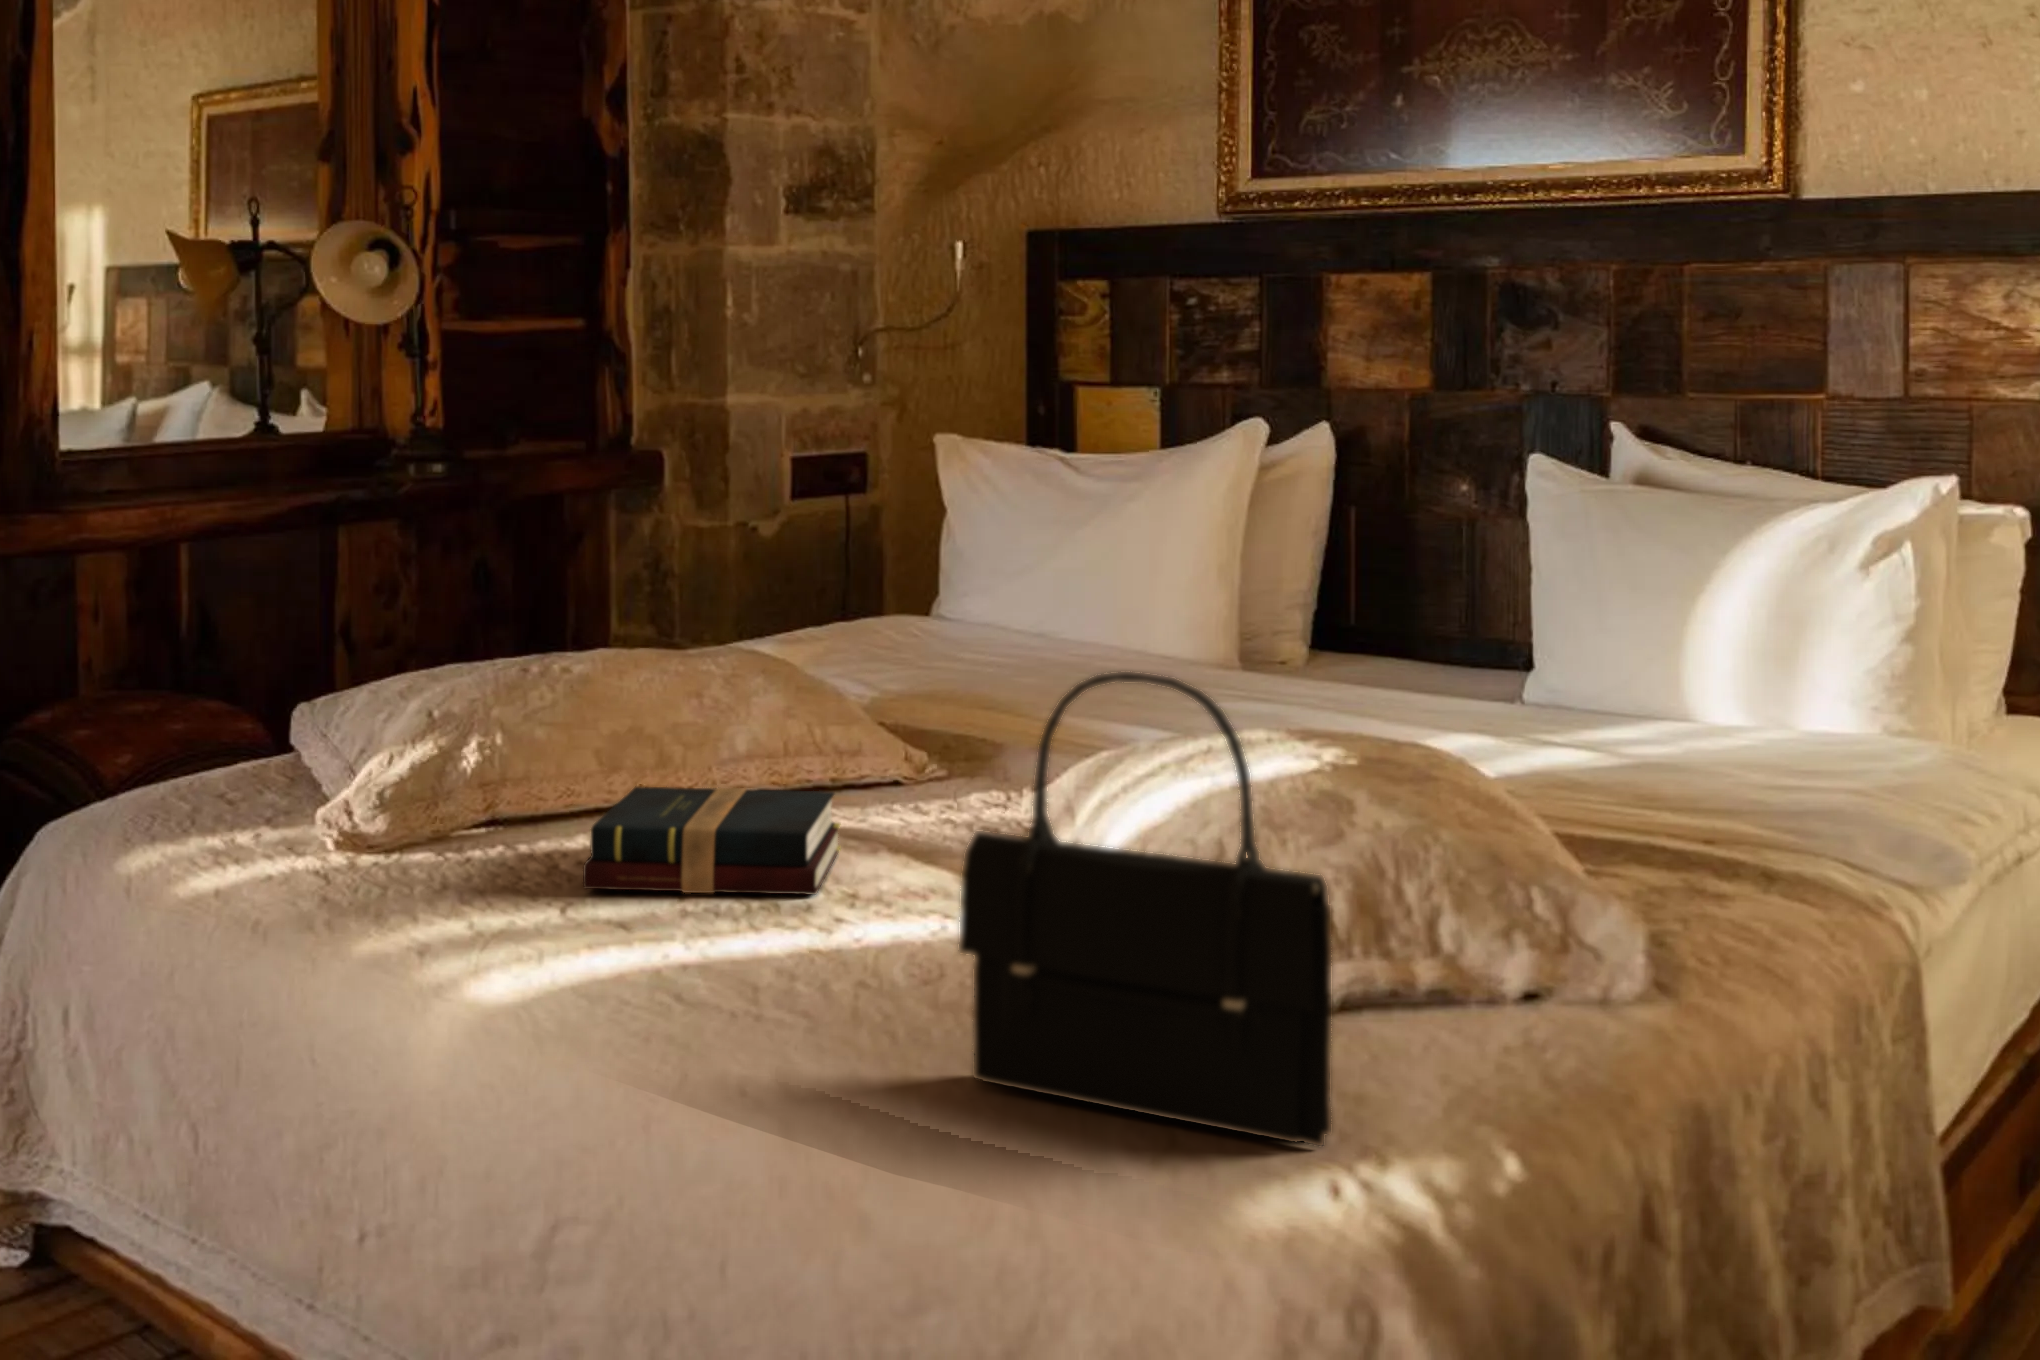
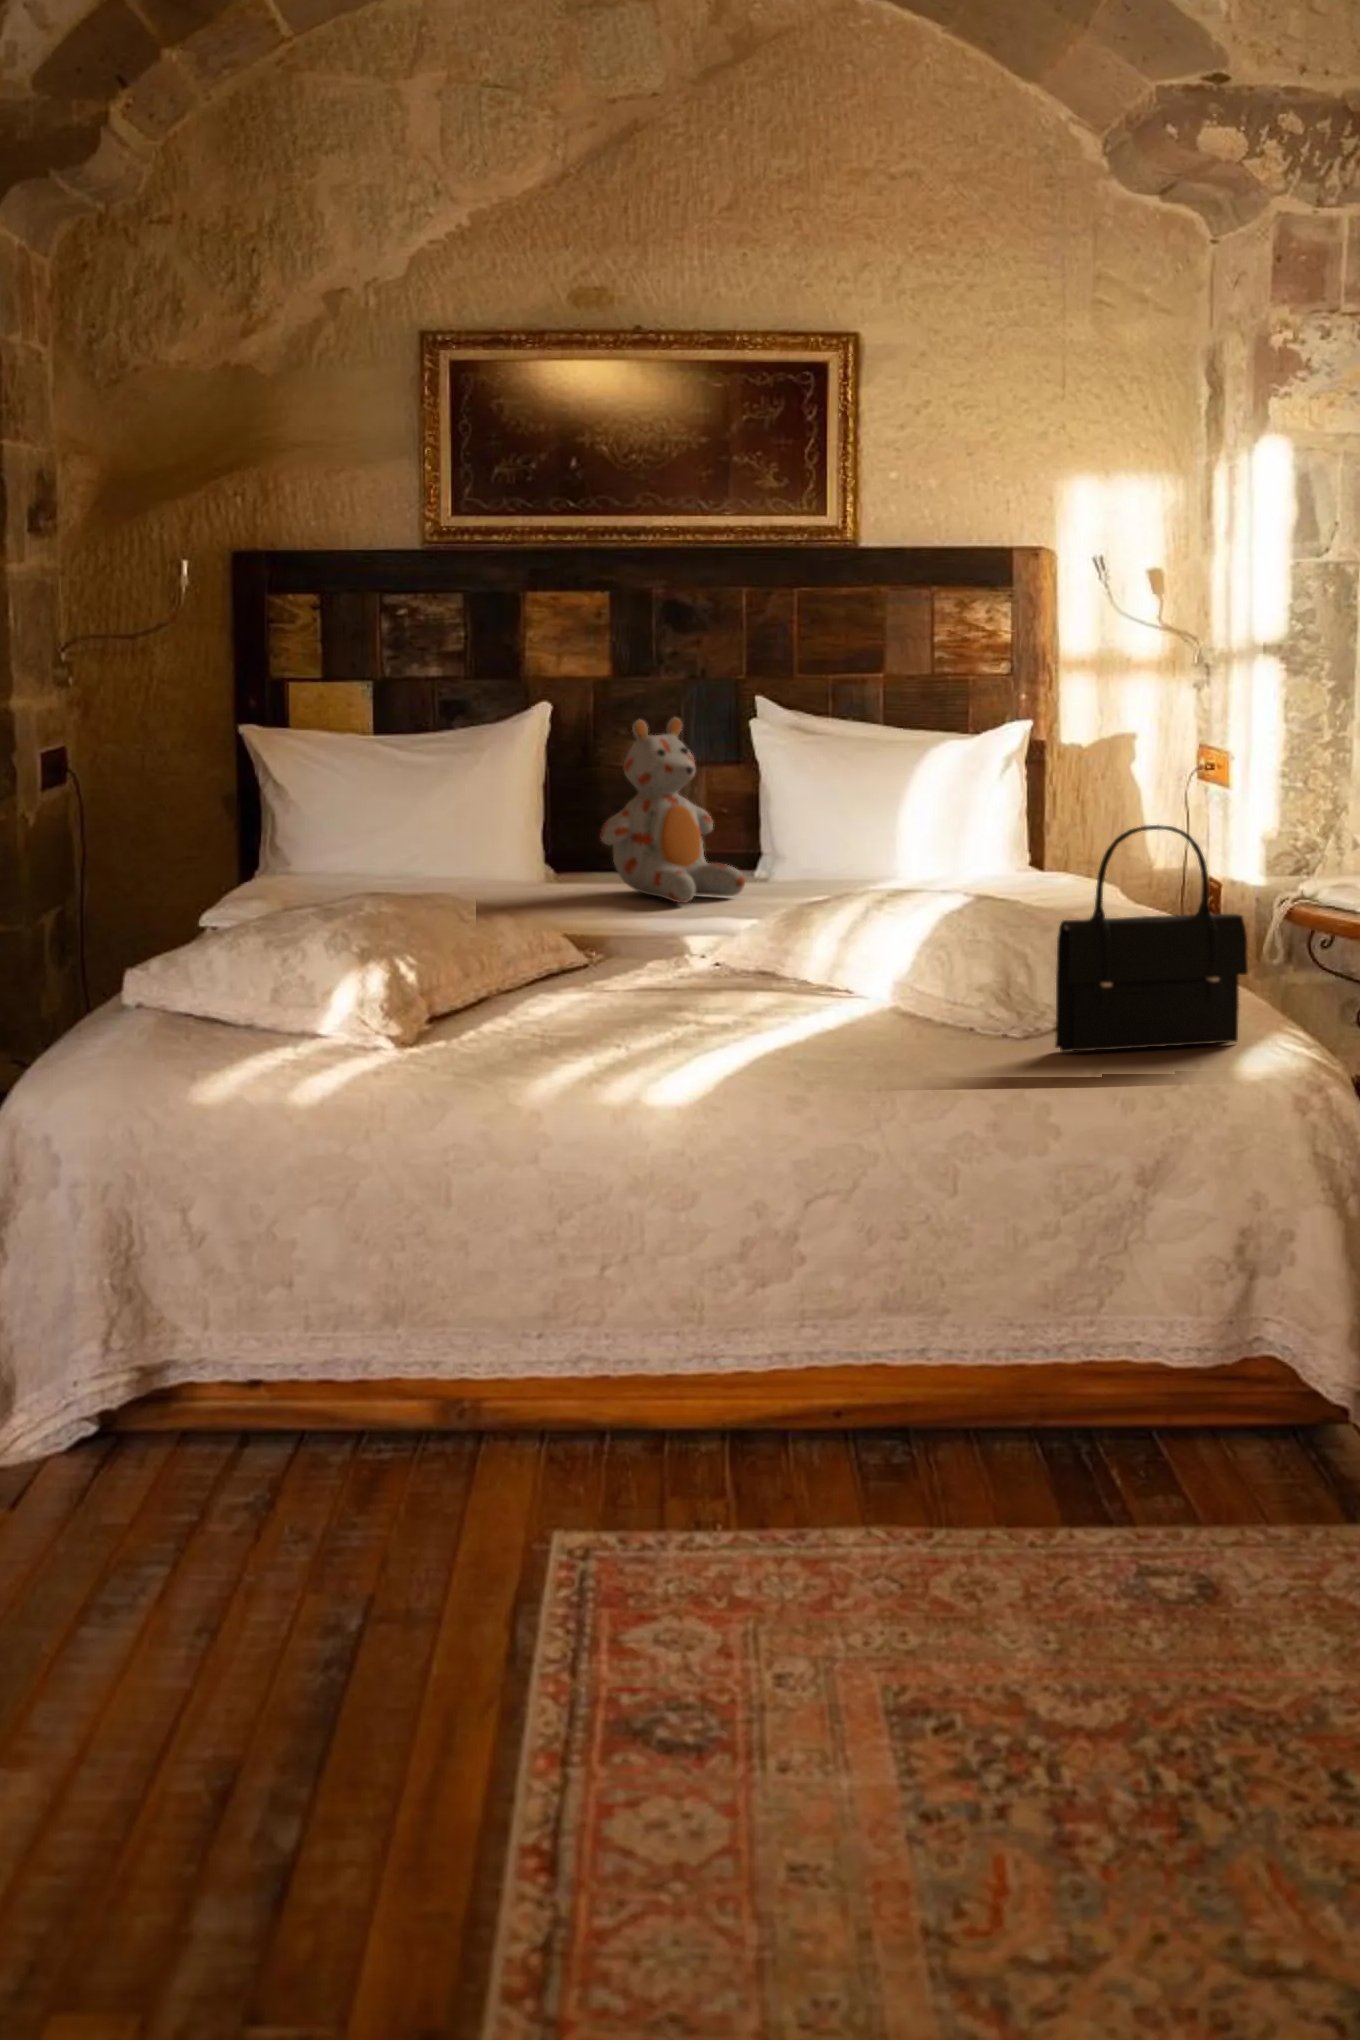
stuffed bear: none [1200,443,1407,711] -> present [601,717,745,903]
hardback book: present [583,786,840,895] -> none [559,958,752,1032]

